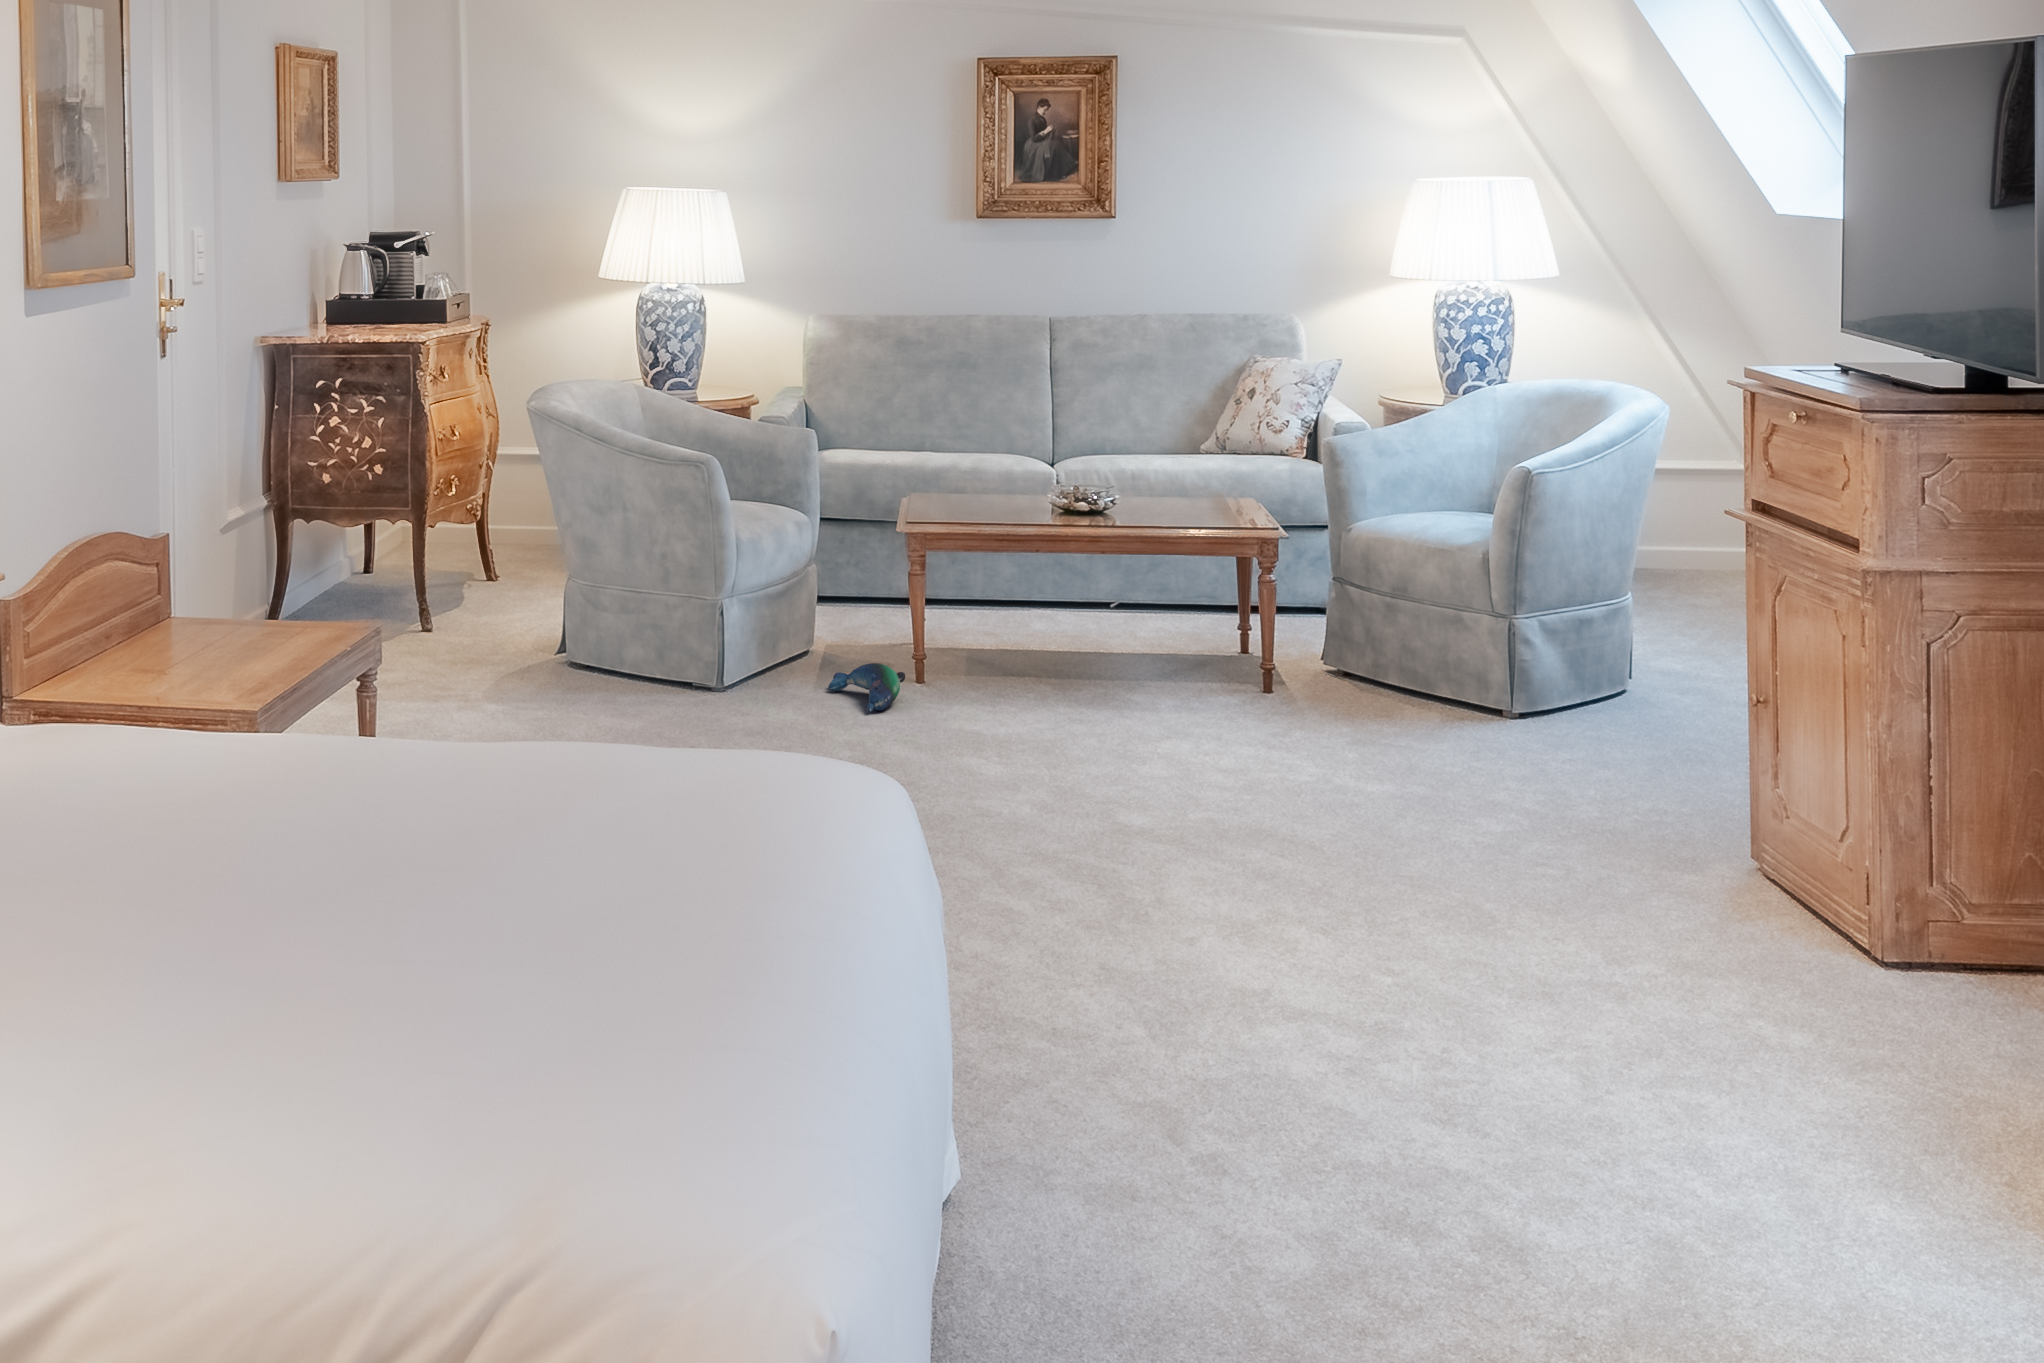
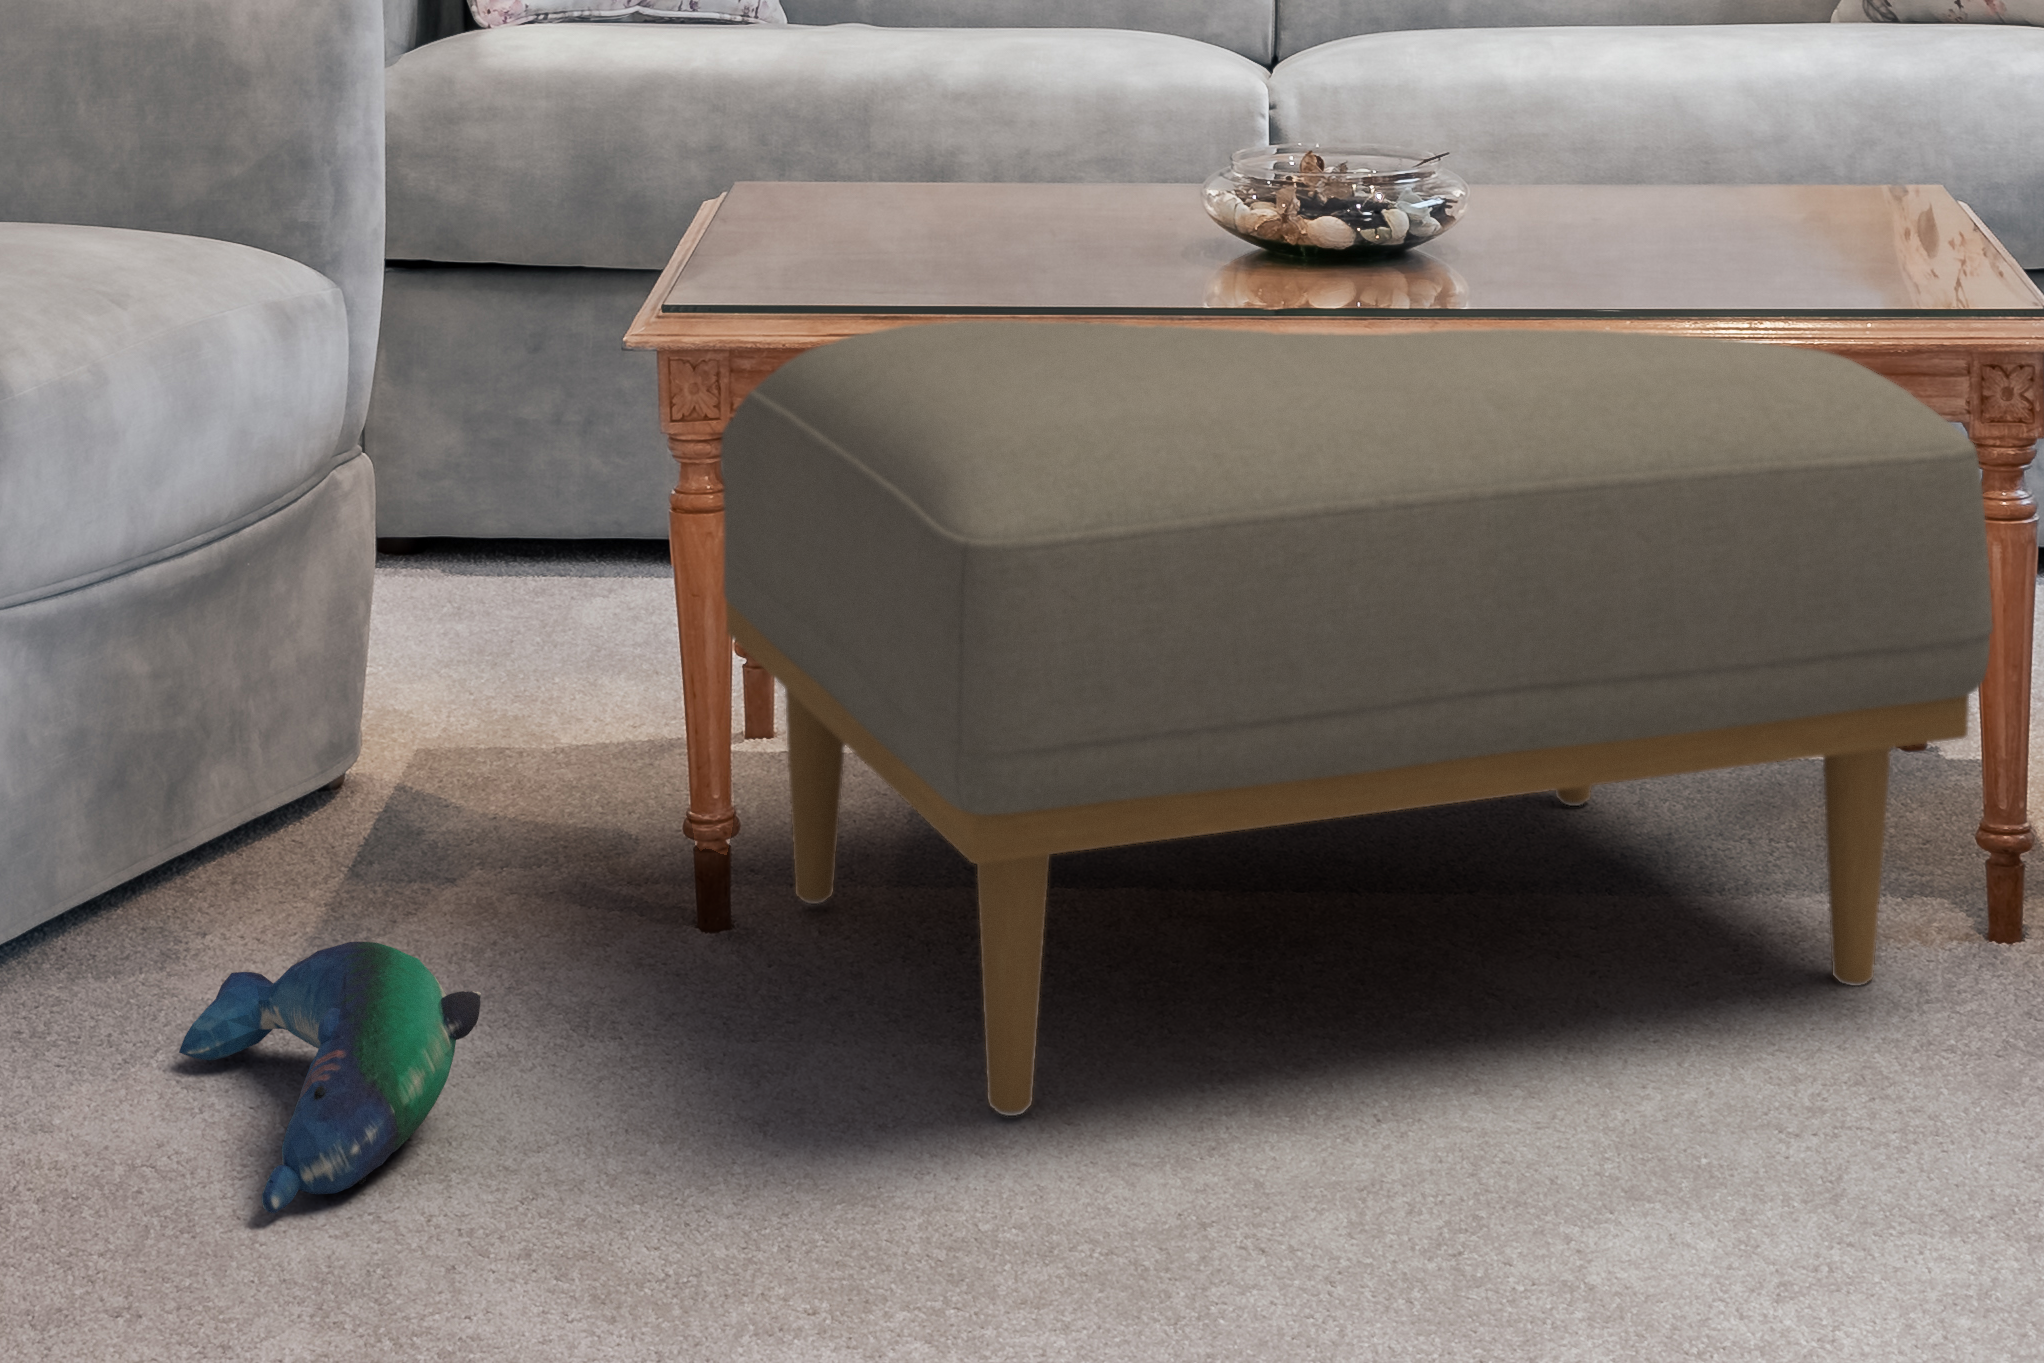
ottoman: none [934,518,1266,705] -> present [721,321,1993,1116]

